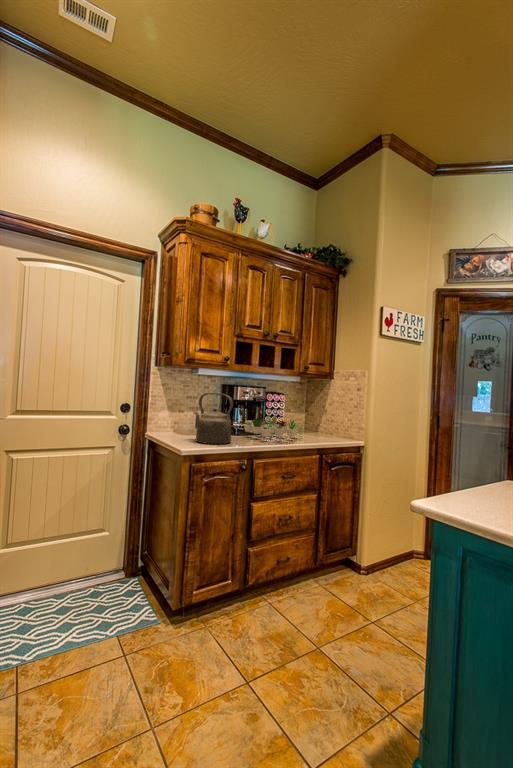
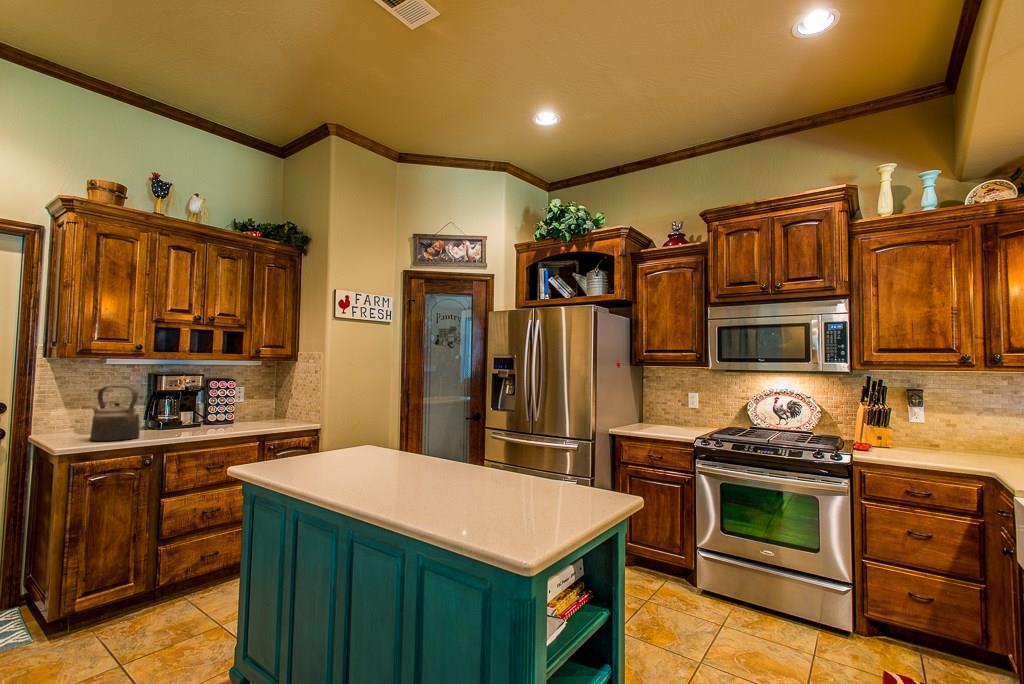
succulent plant: present [245,415,303,440] -> none [171,402,243,429]

